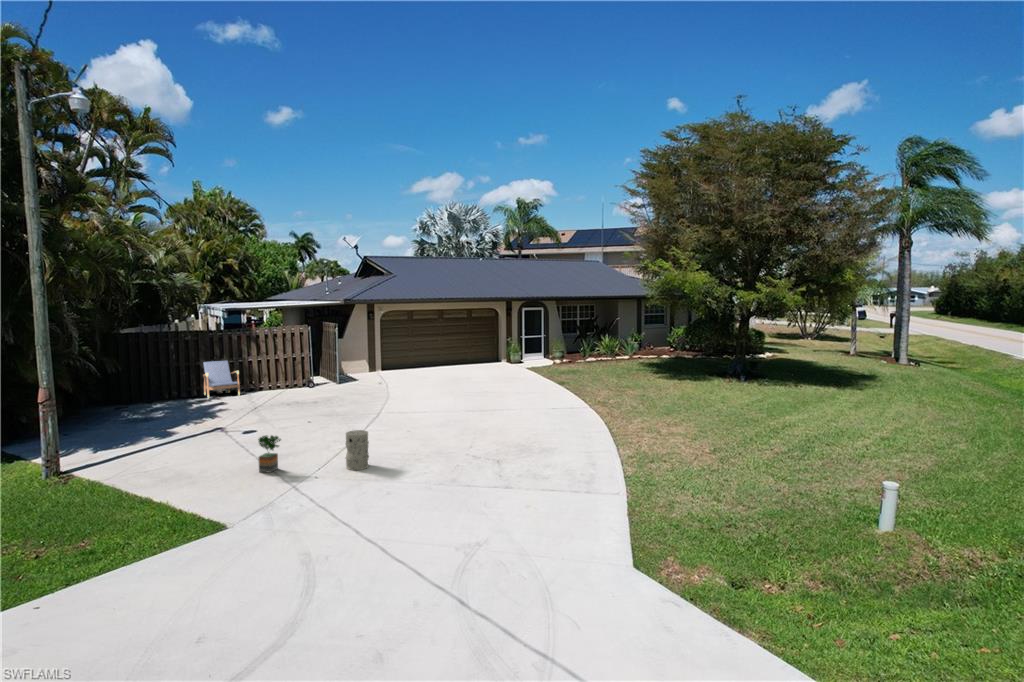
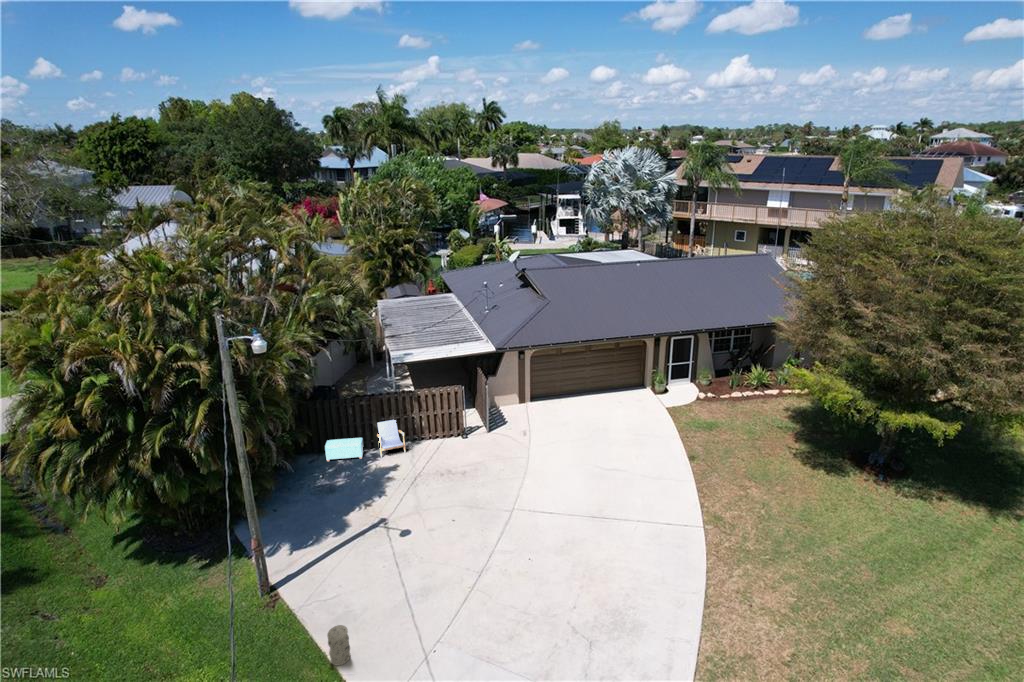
bench: none [131,378,184,404] -> present [325,438,363,462]
trash can: present [345,430,369,470] -> present [327,625,350,665]
potted tree: present [258,435,281,473] -> none [401,598,420,630]

